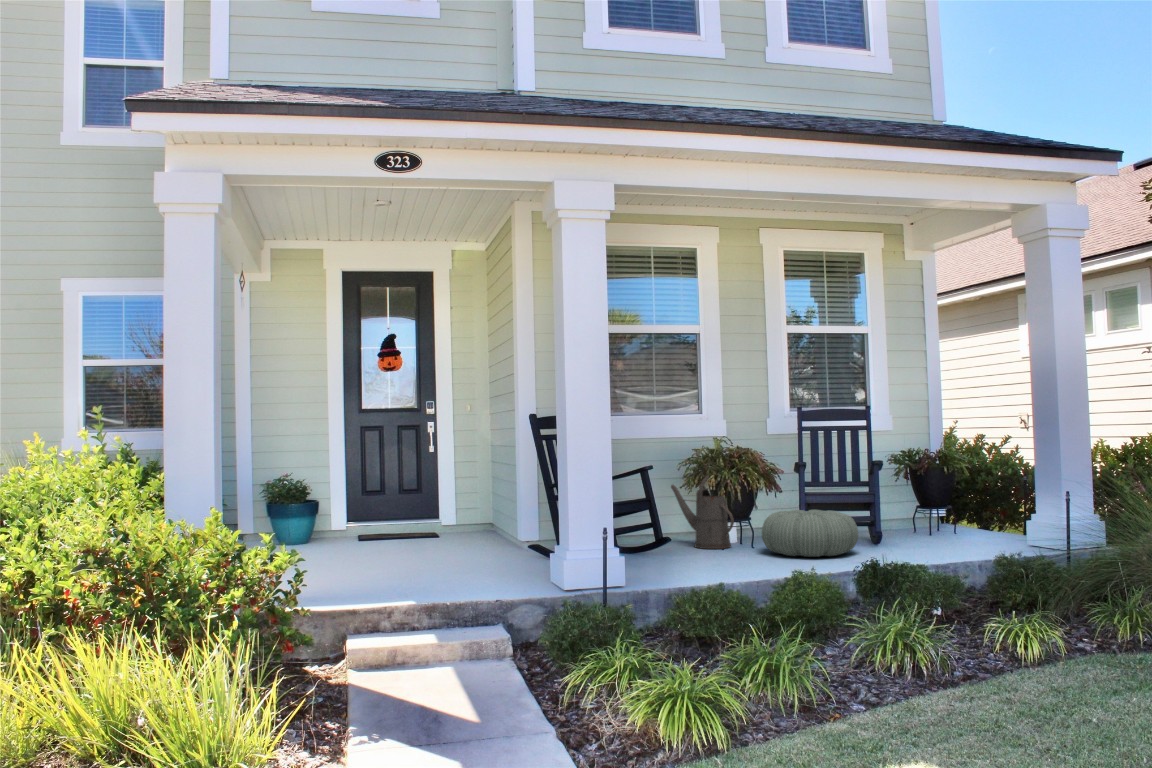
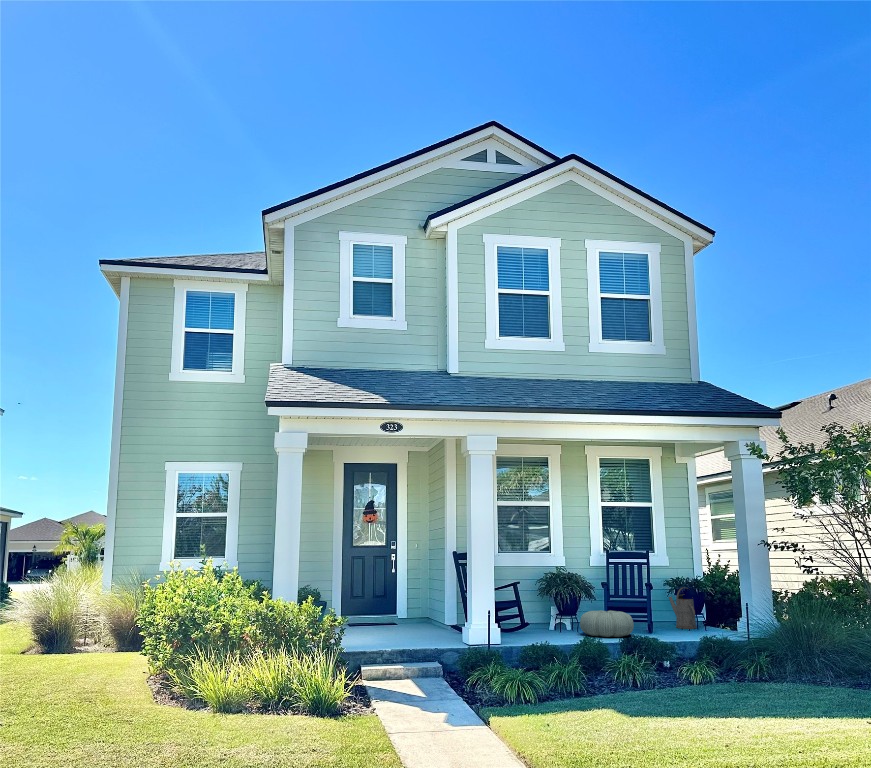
watering can: present [671,476,734,549] -> present [669,588,697,629]

